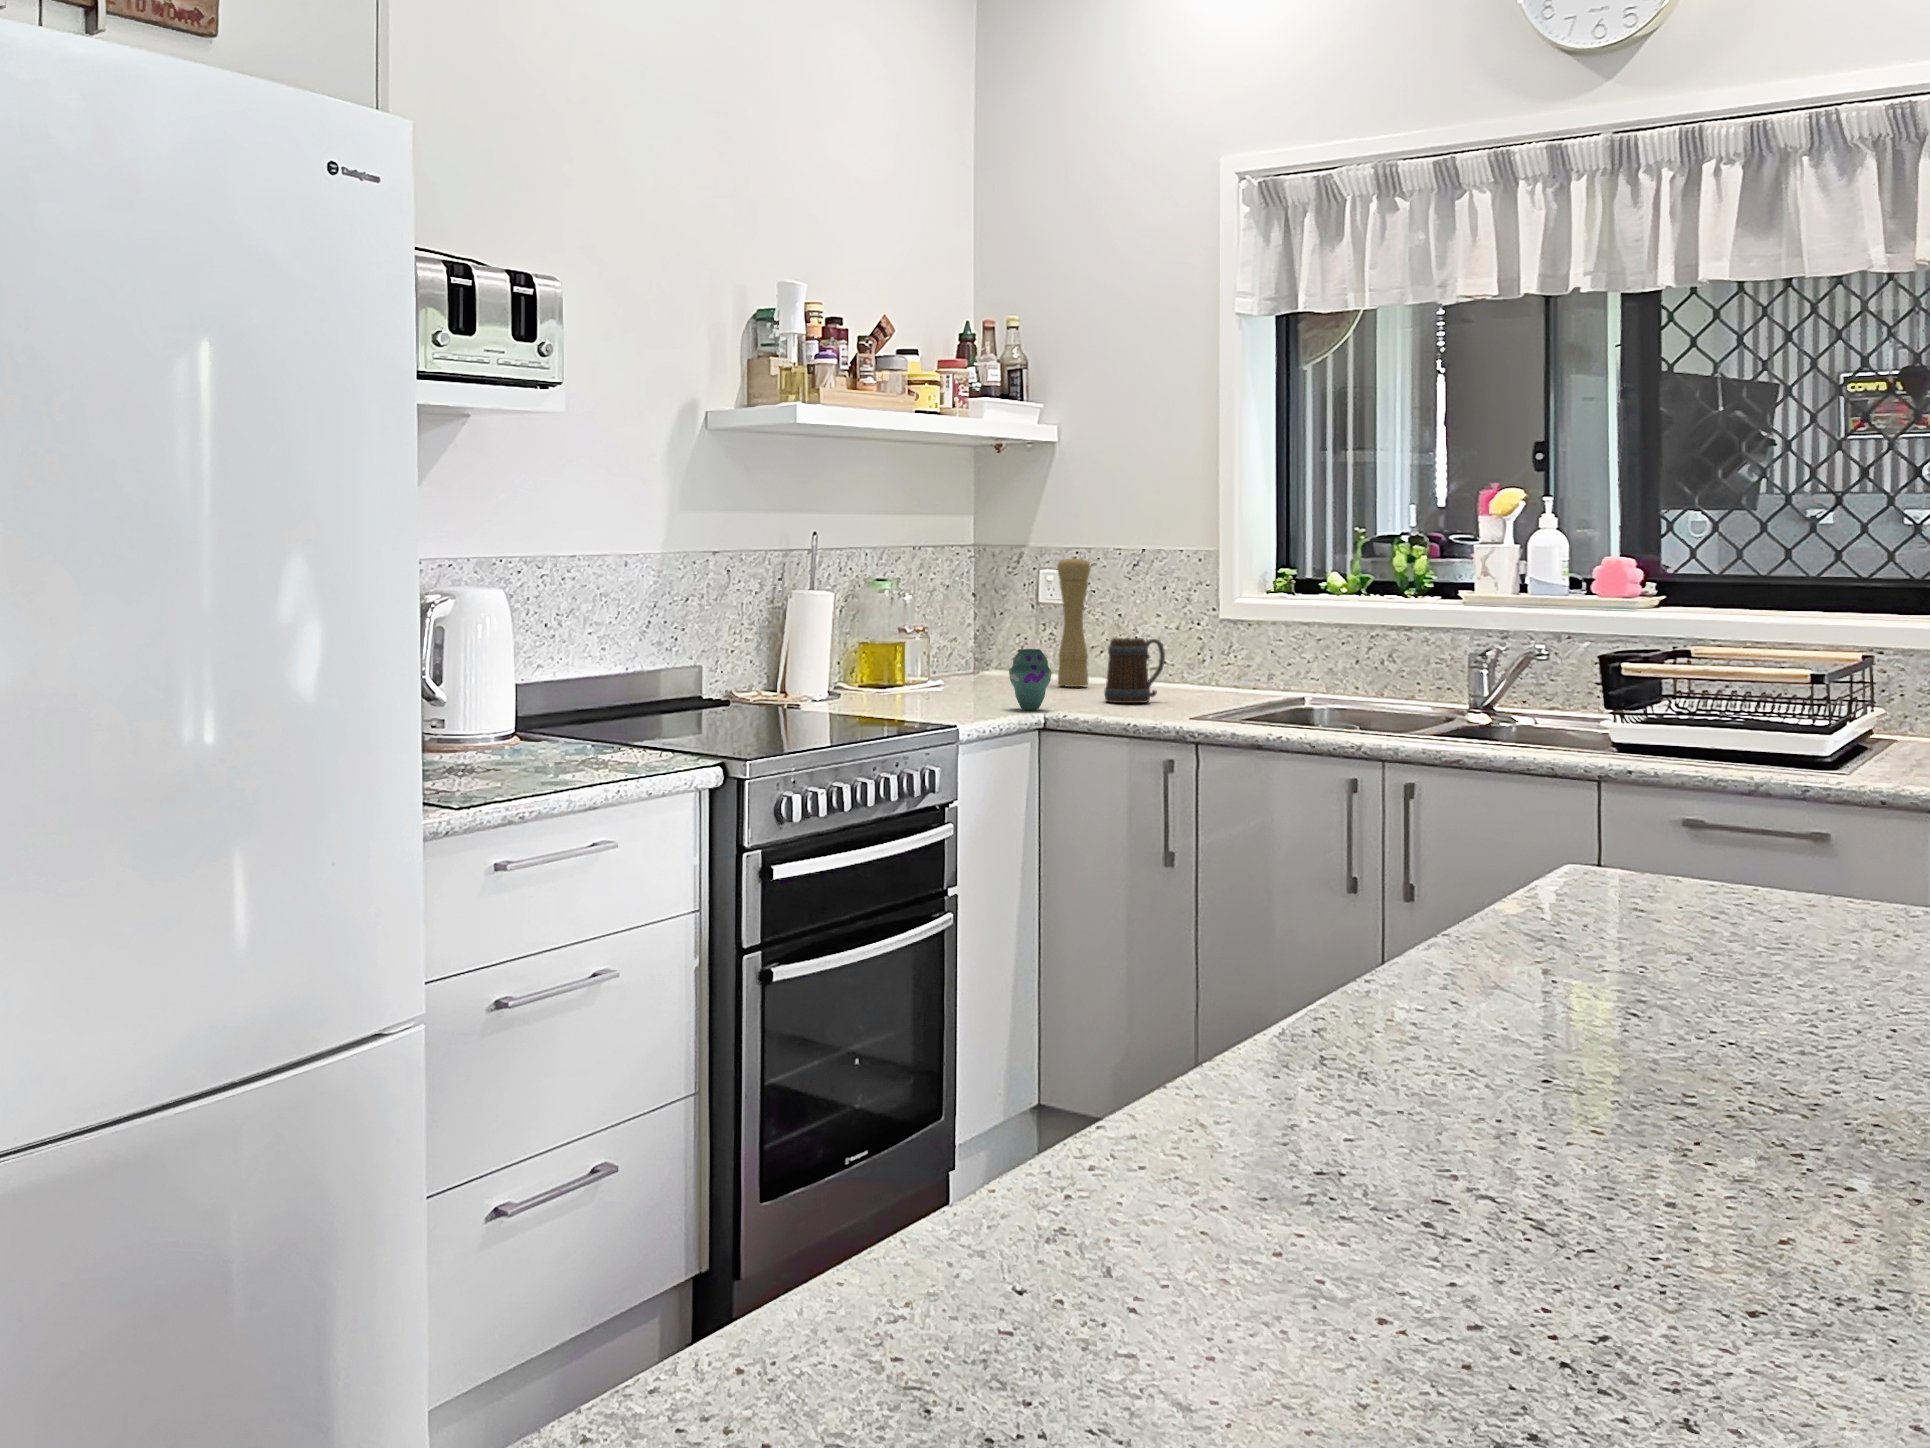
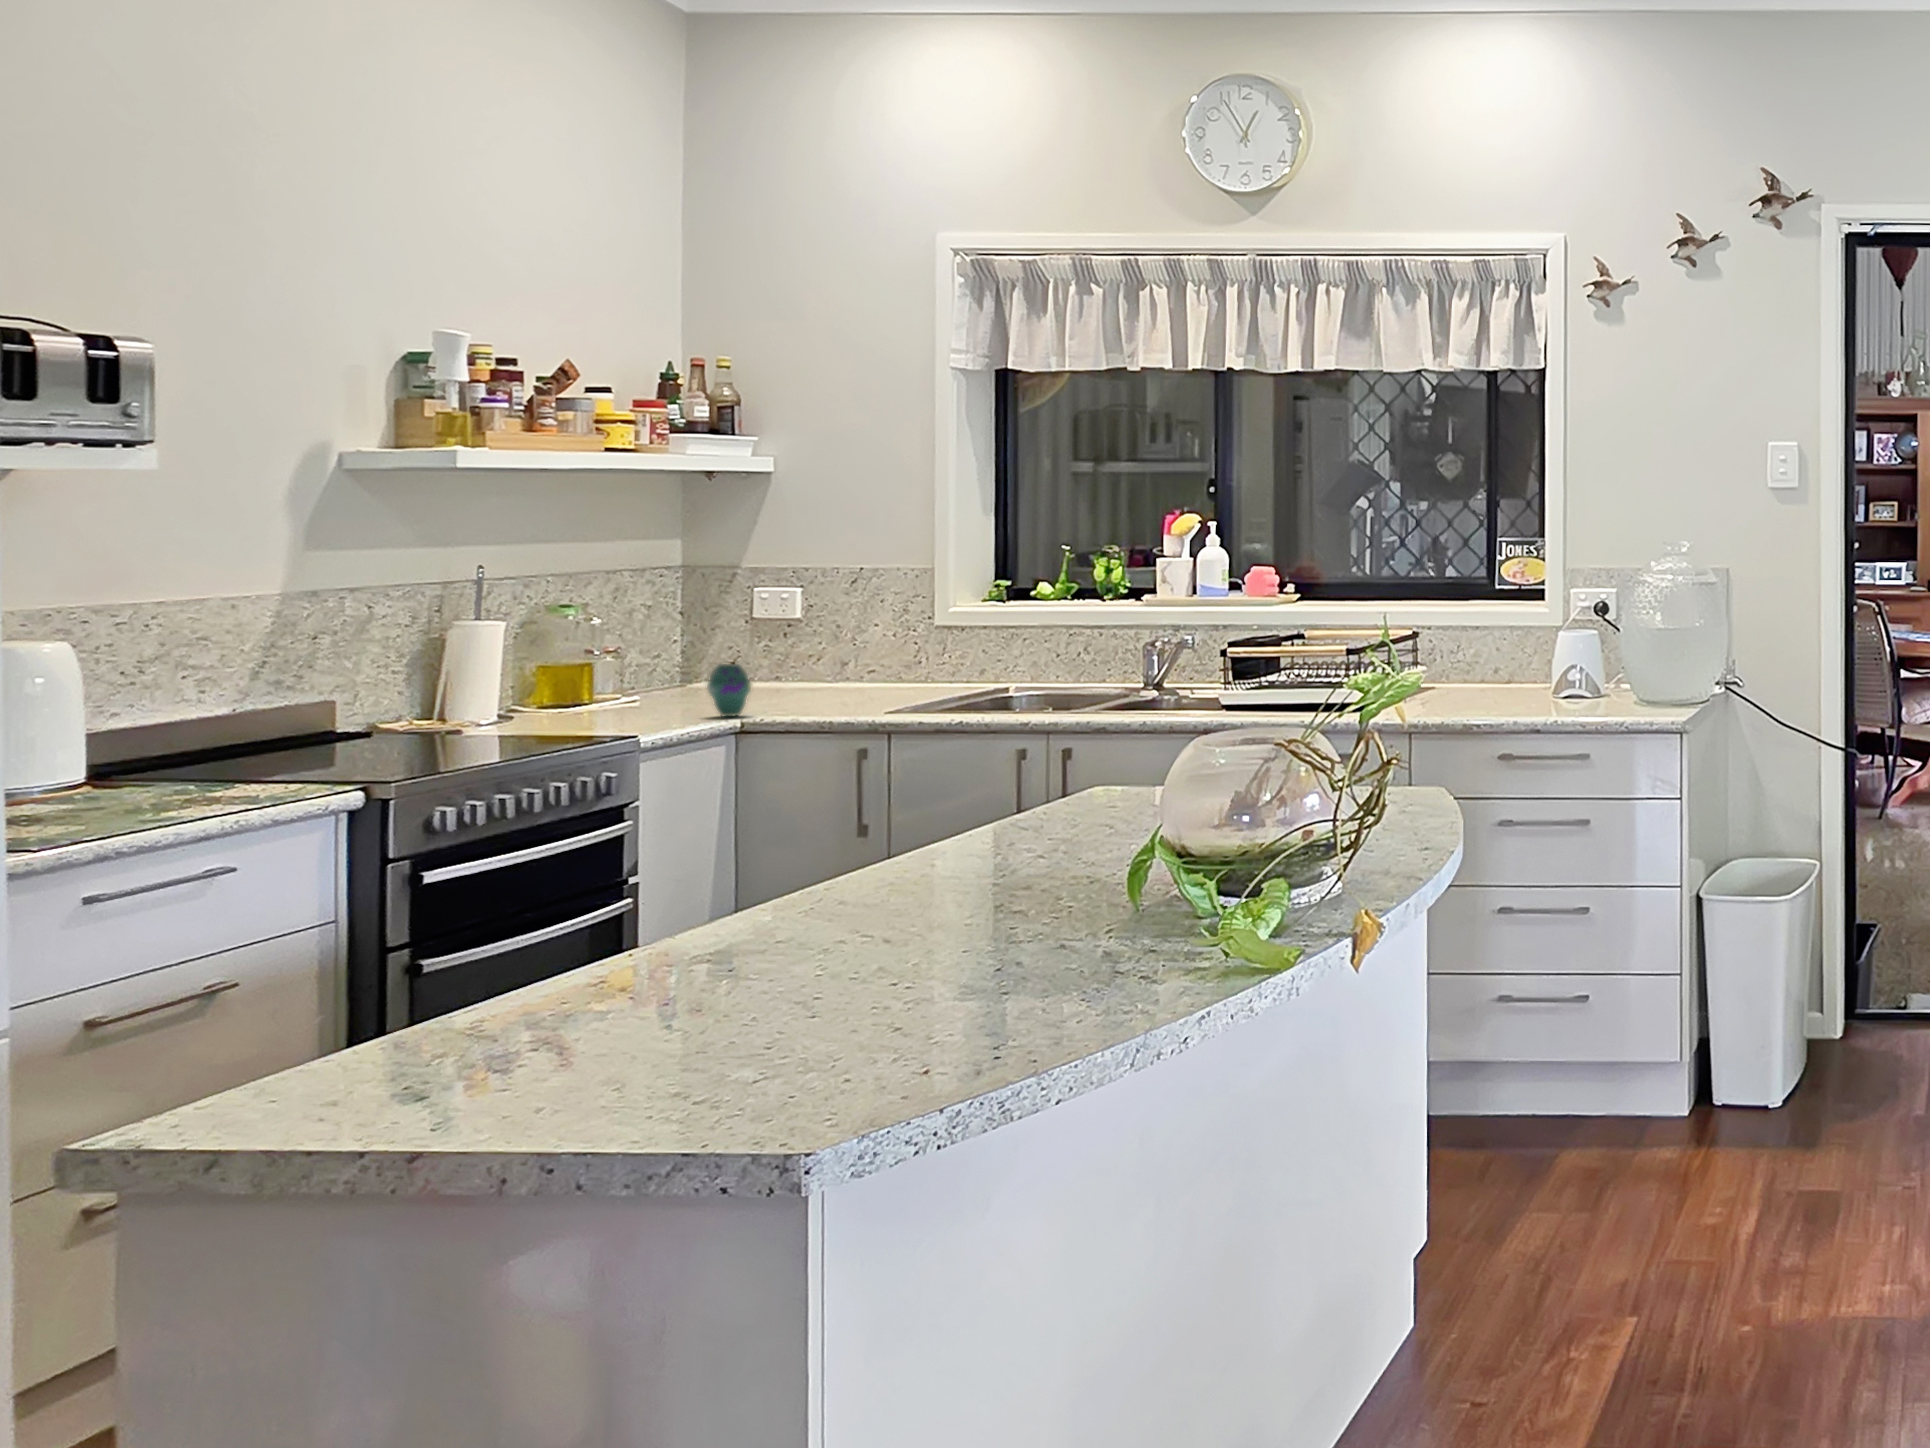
pepper mill: present [1057,557,1090,687] -> none [776,577,814,693]
mug: present [1104,638,1165,703] -> none [816,650,878,706]

